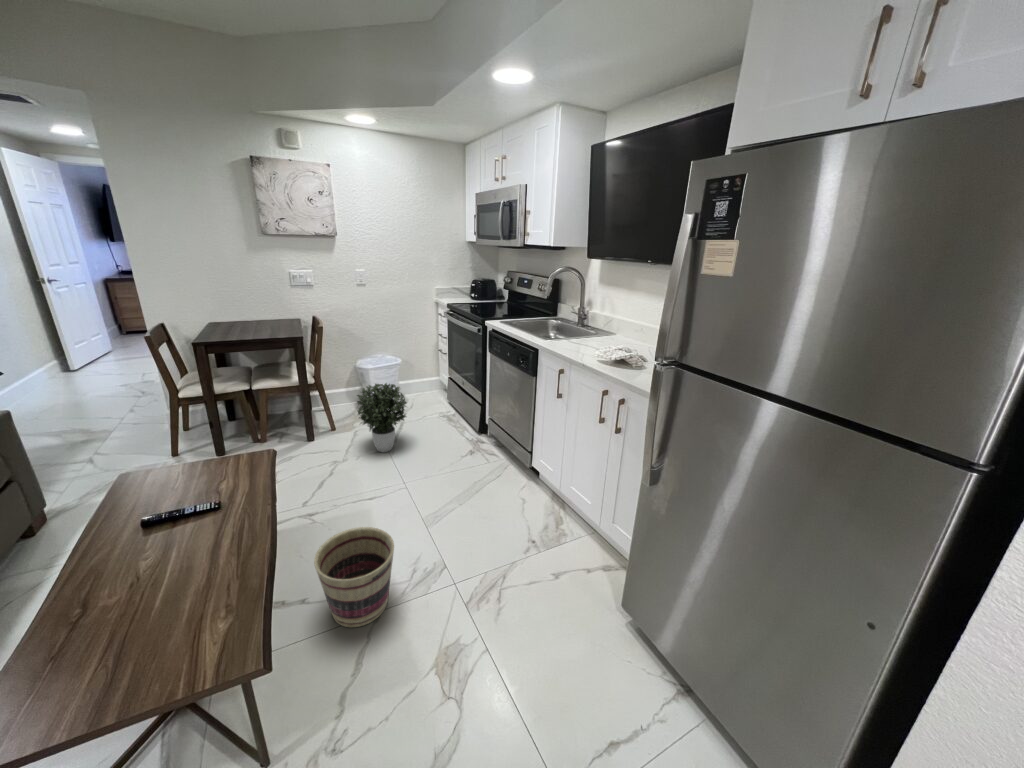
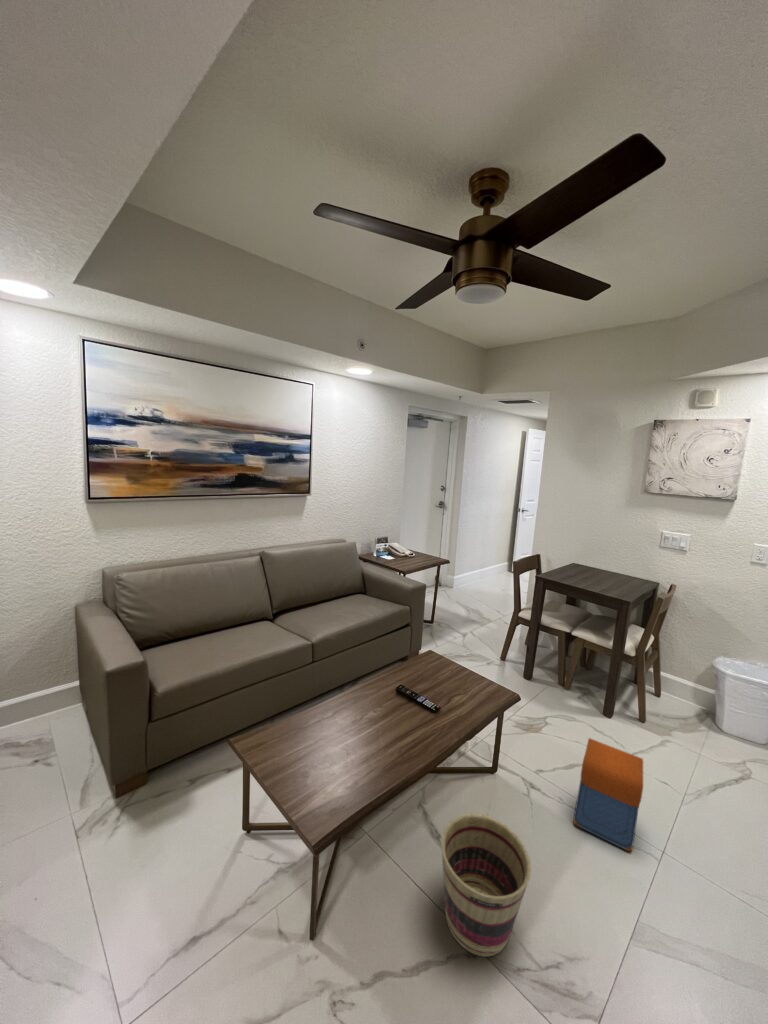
potted plant: present [357,383,407,452] -> none [651,690,740,796]
backpack: none [342,436,394,510] -> present [573,738,643,851]

